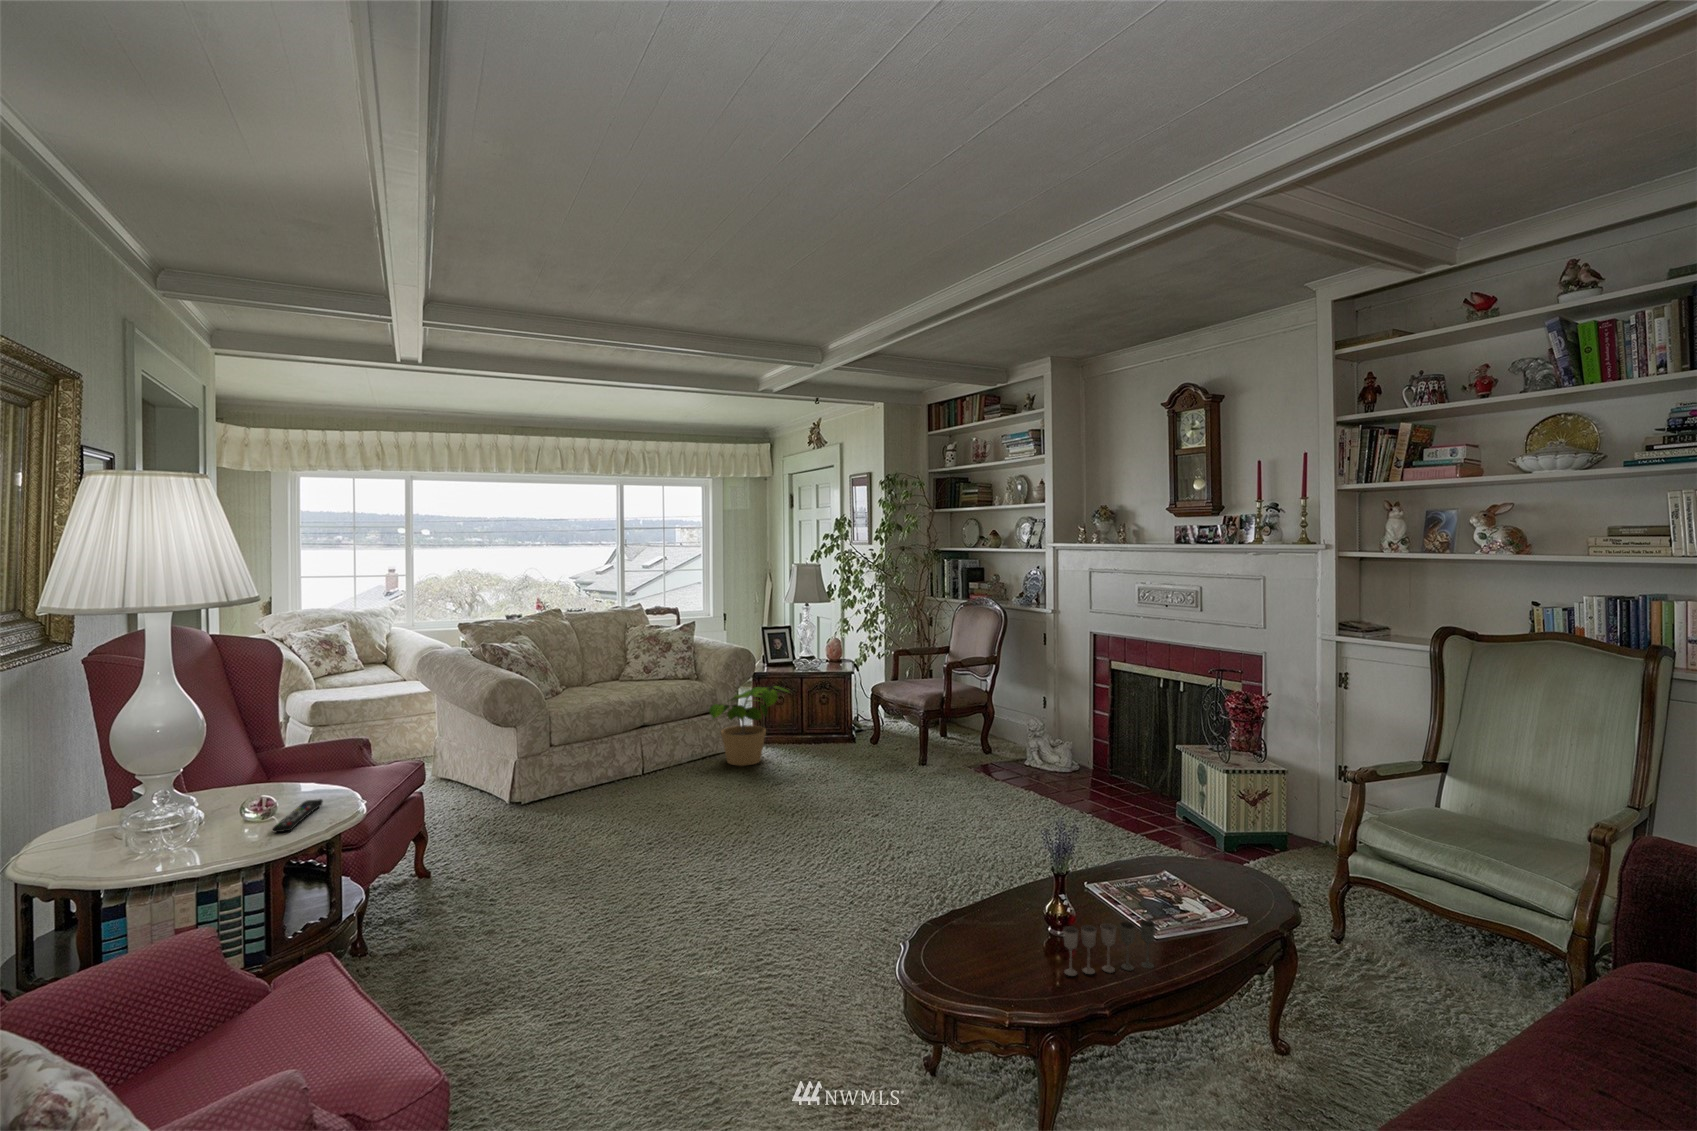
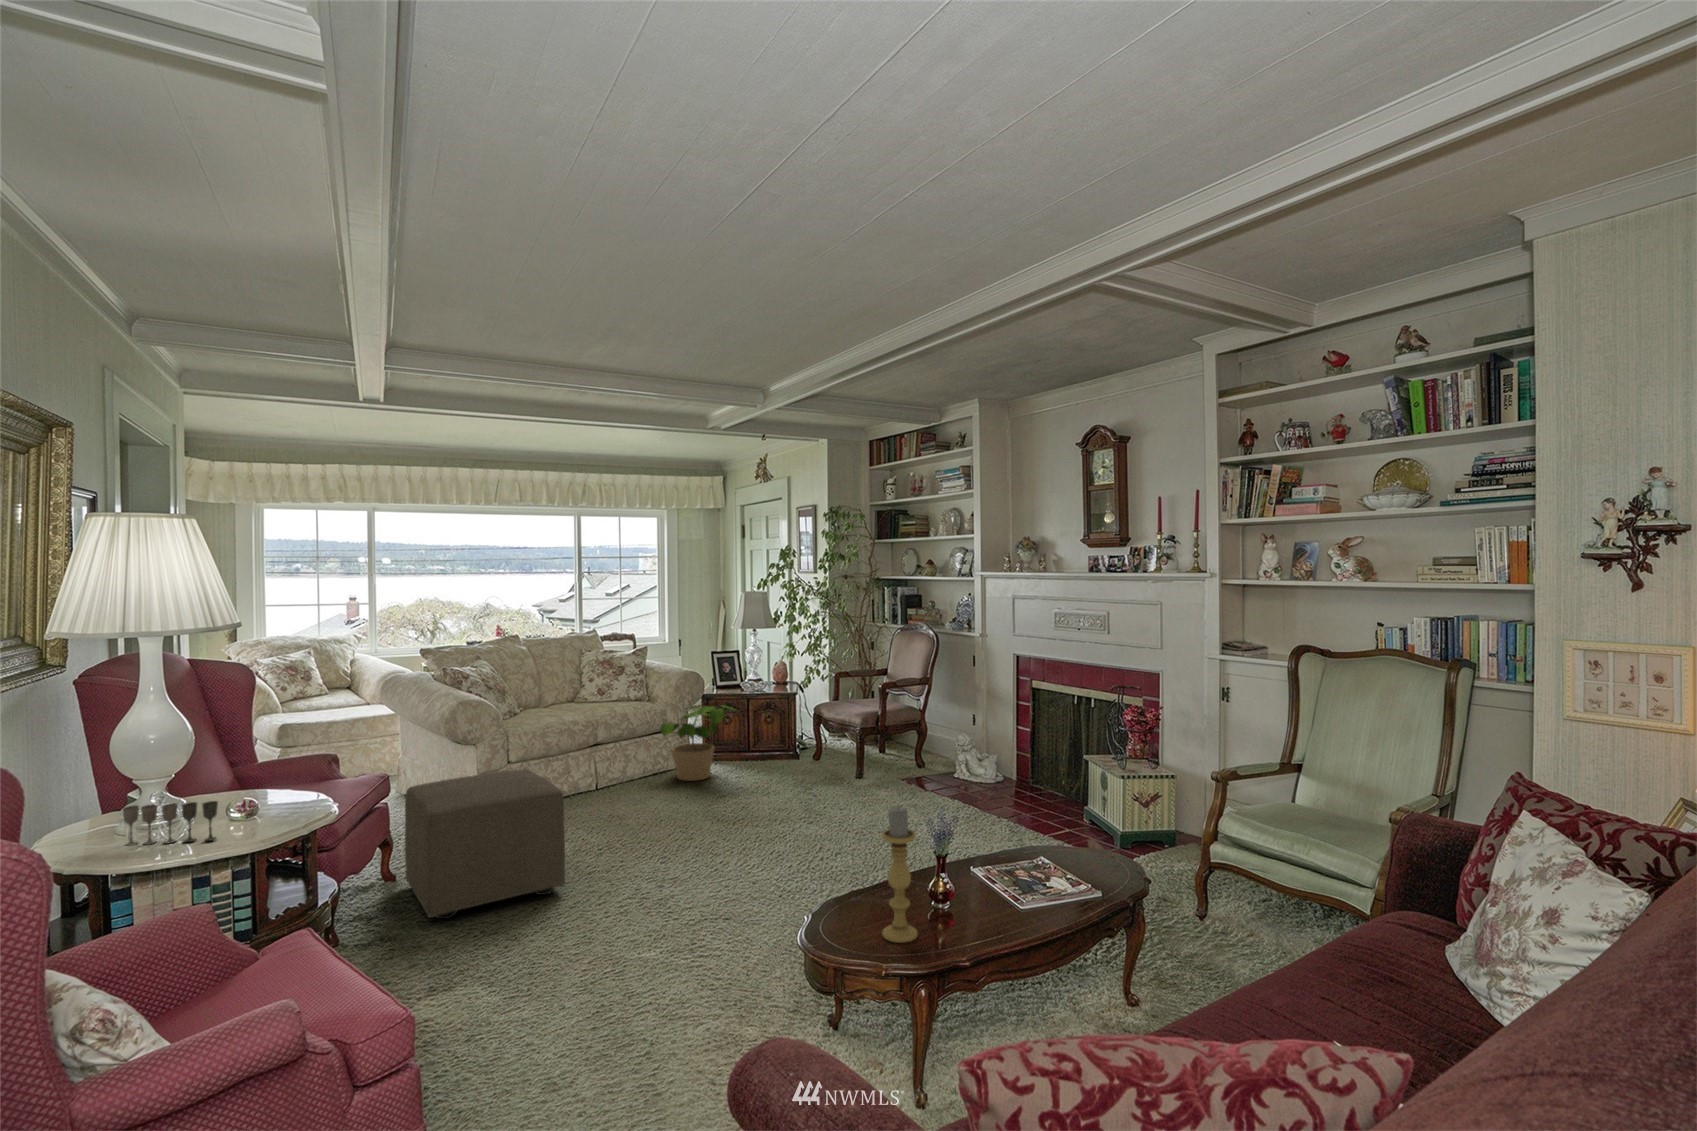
ottoman: none [442,757,614,923] -> present [405,769,565,919]
remote control: present [273,799,323,832] -> none [258,801,301,827]
candle holder: none [994,821,1037,984] -> present [882,806,918,943]
wine glass: present [1063,920,1156,976] -> present [123,801,218,846]

